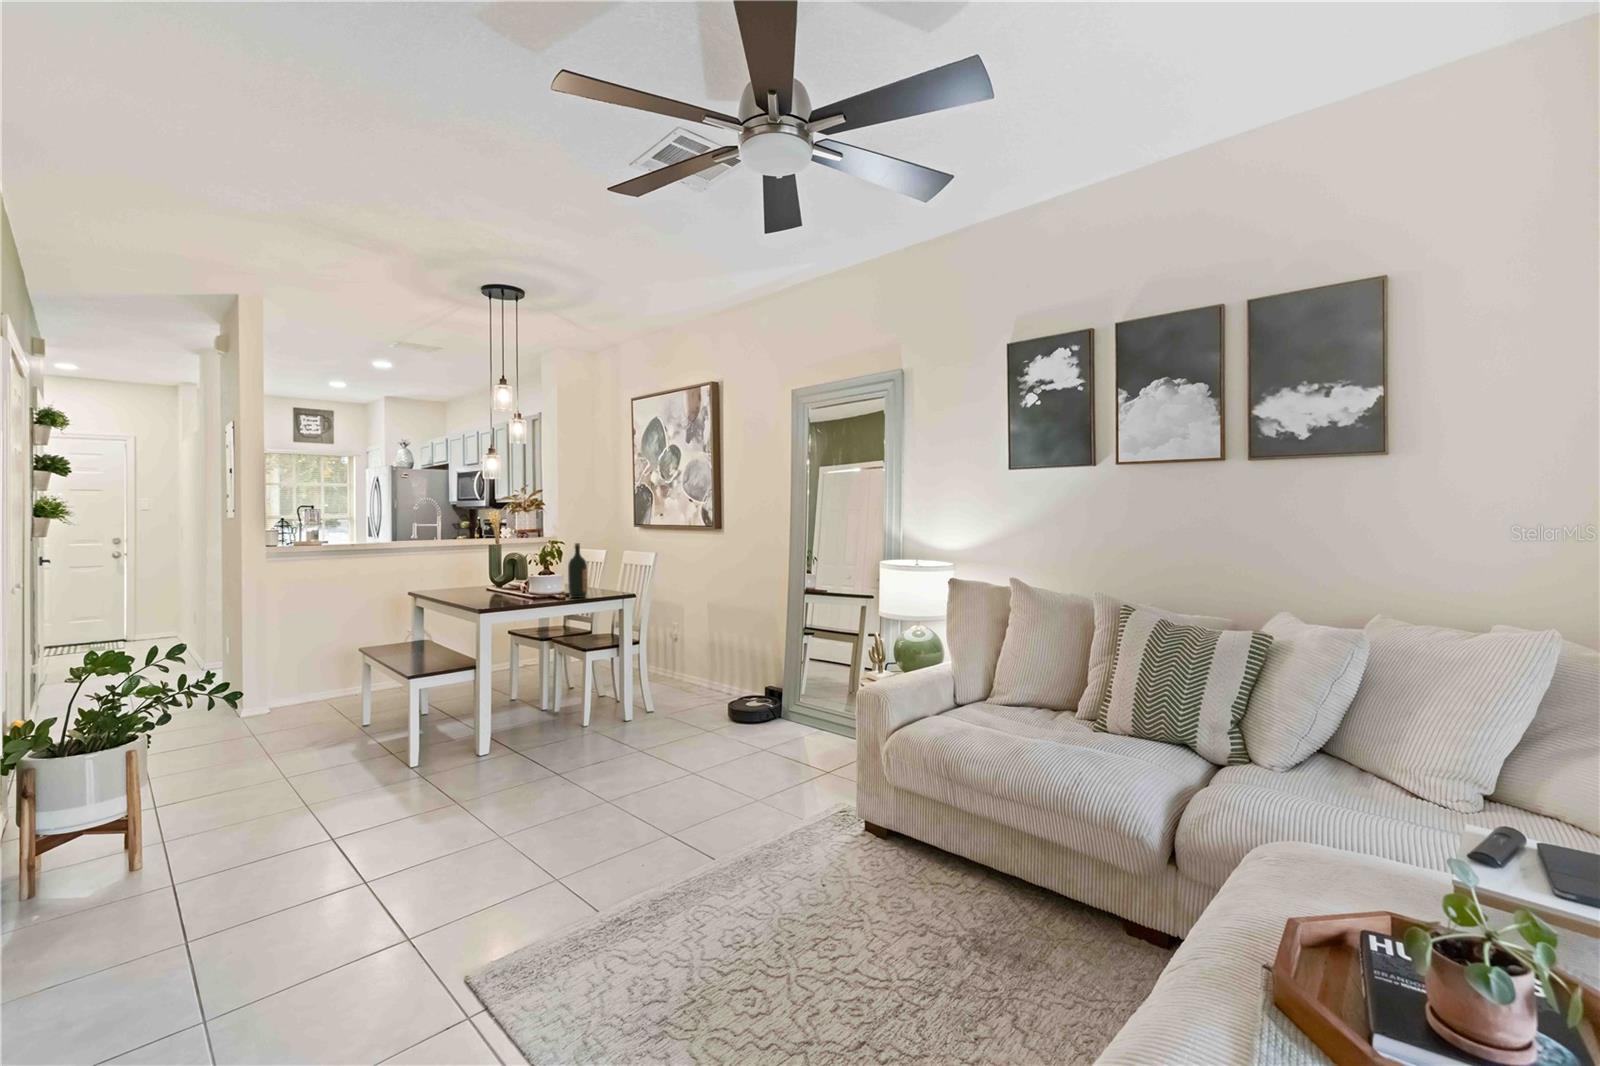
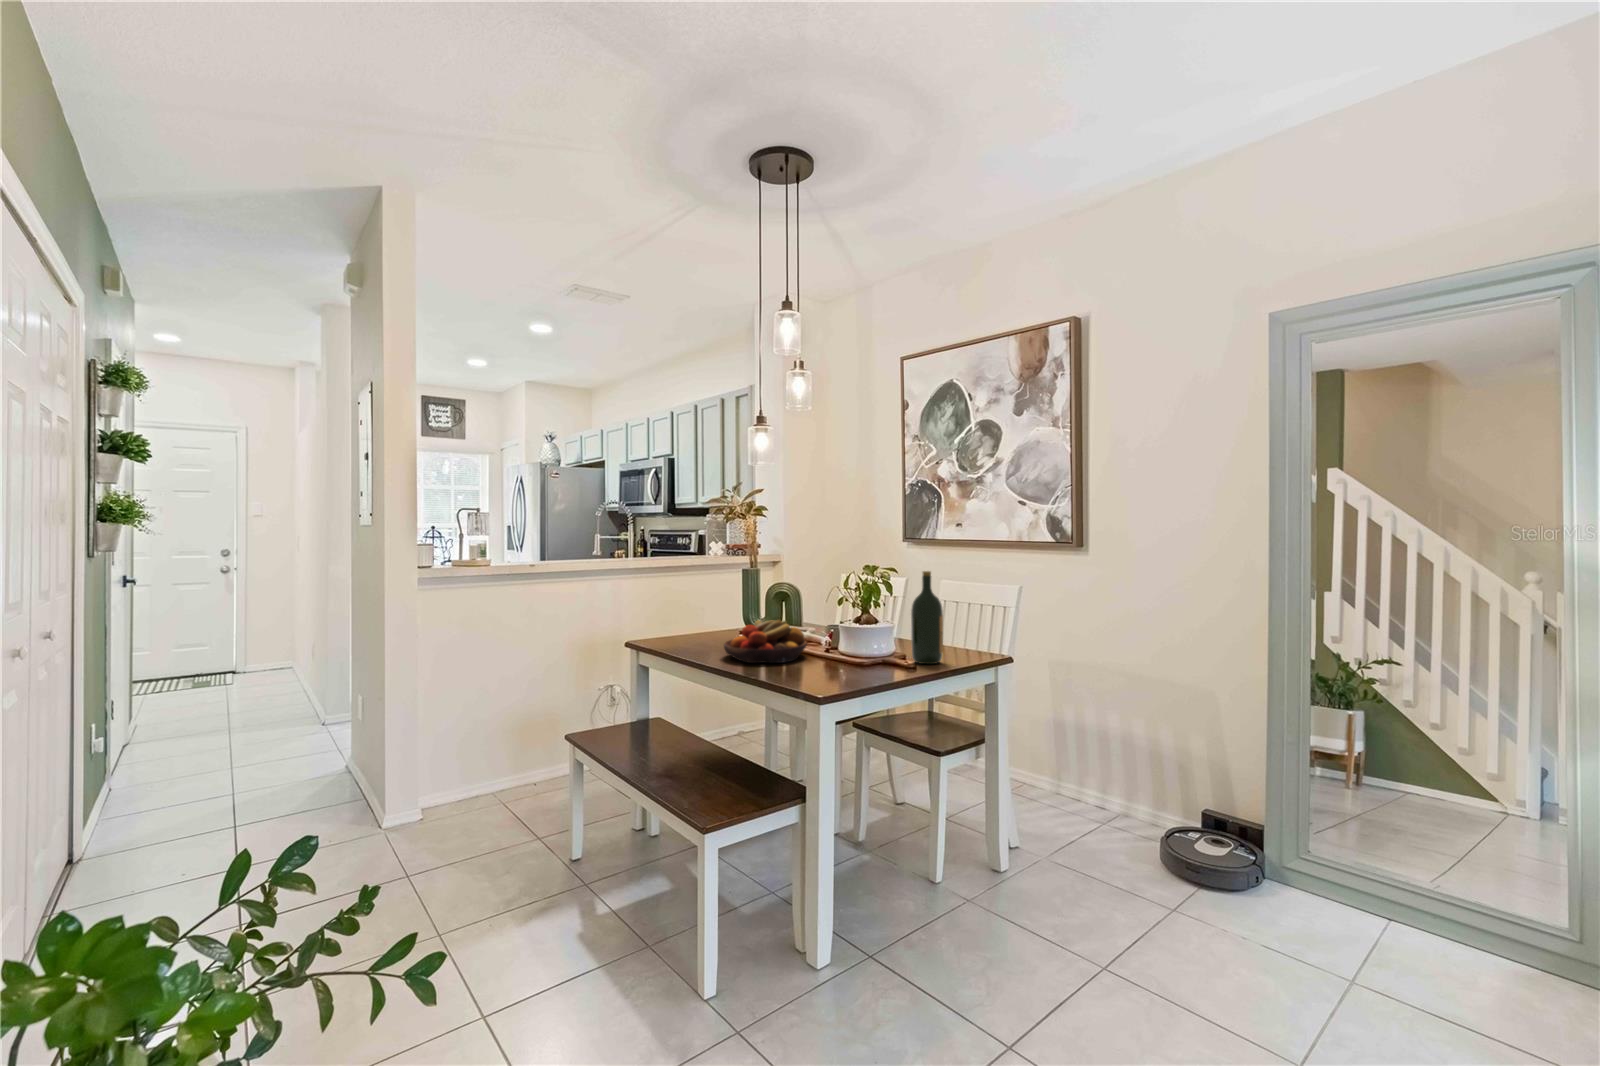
fruit bowl: none [457,575,512,599] -> present [724,620,807,663]

